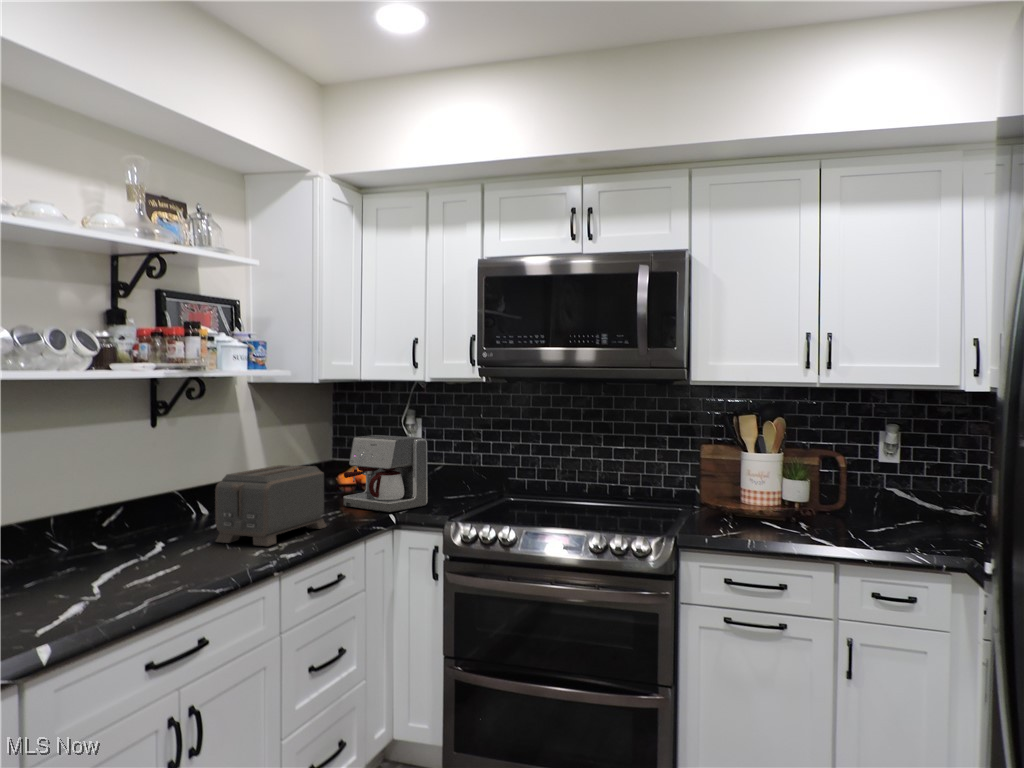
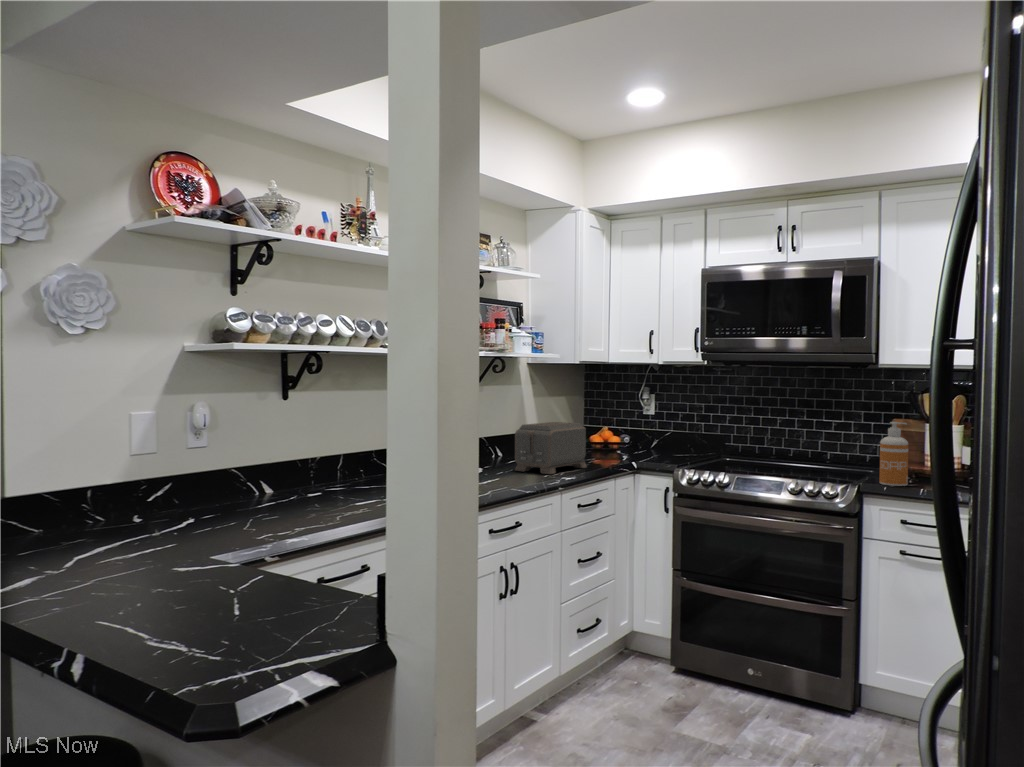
coffee maker: present [344,435,427,512] -> none [596,405,660,462]
soap dispenser: none [696,454,729,535] -> present [879,422,908,486]

